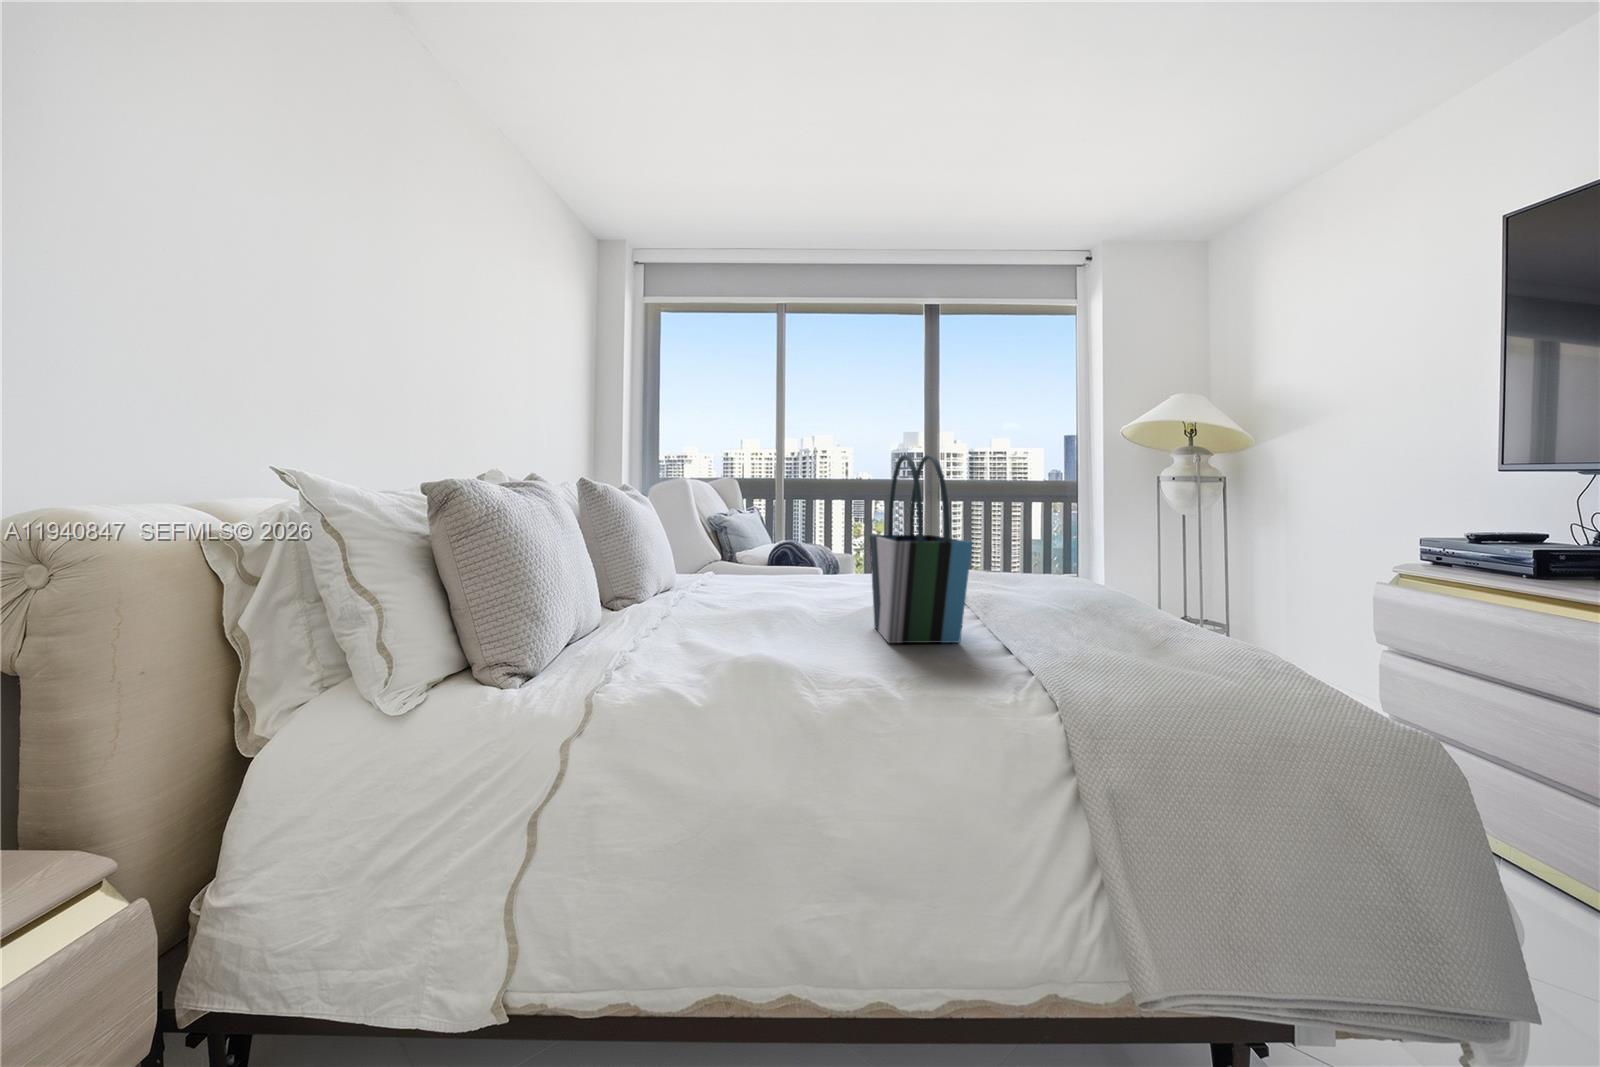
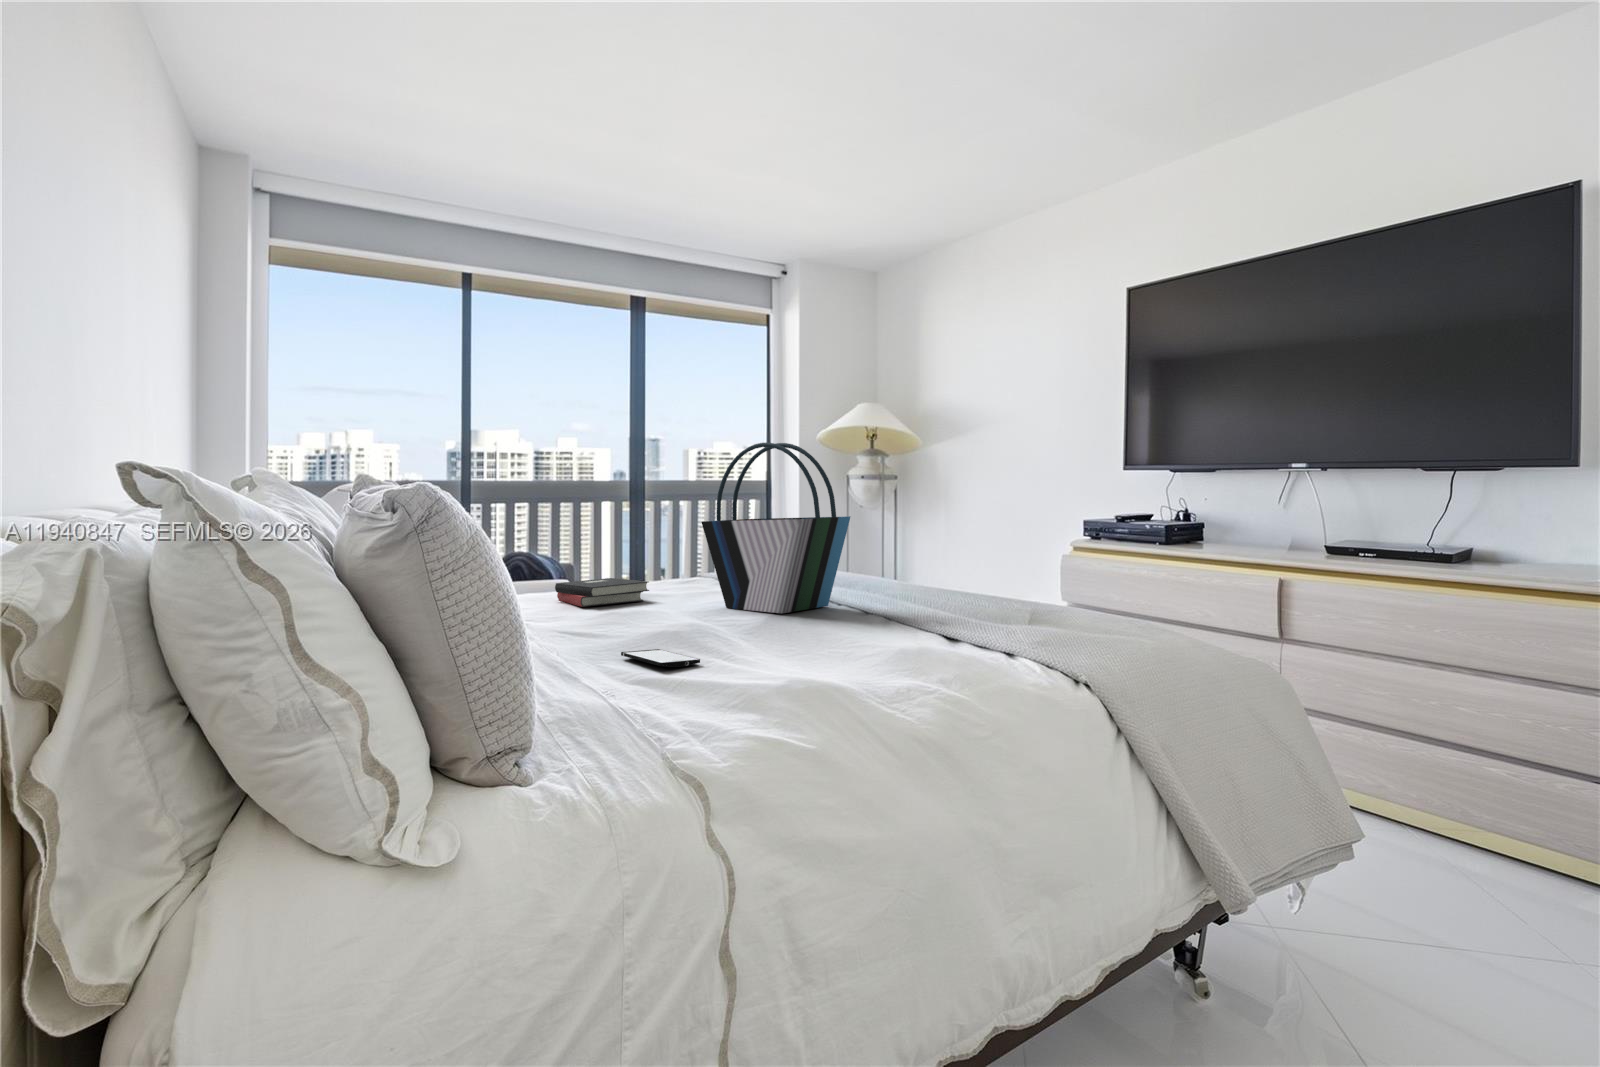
hardback book: none [778,581,848,608] -> present [555,578,649,607]
smartphone: none [610,657,673,682] -> present [621,649,700,667]

